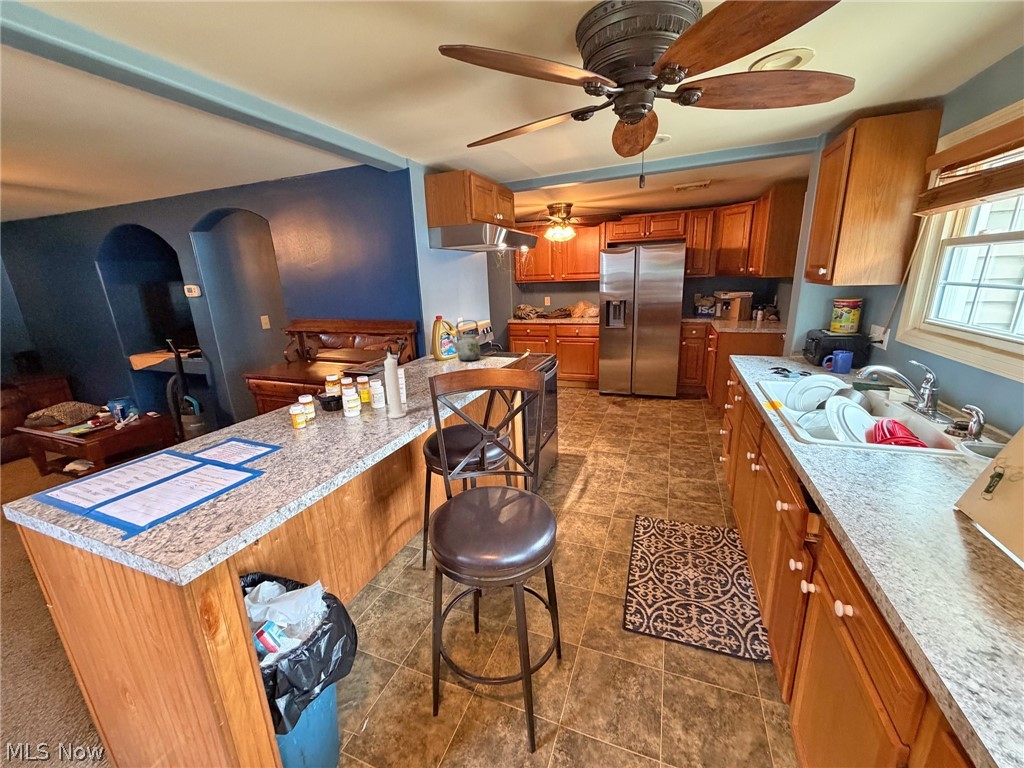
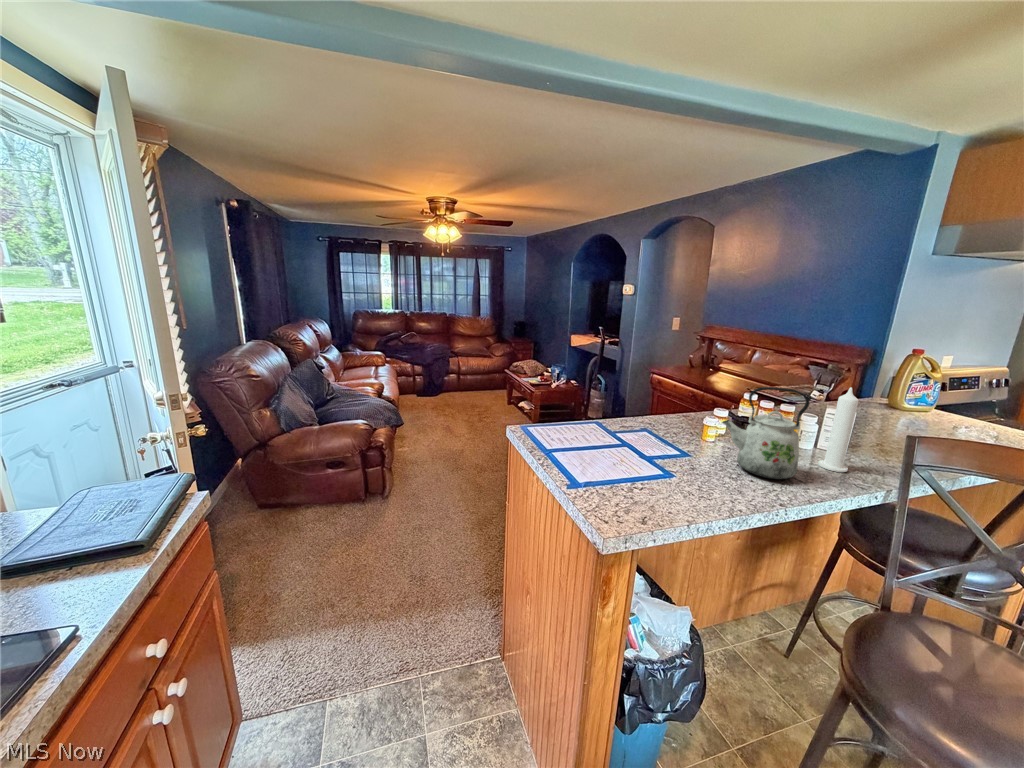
kettle: present [449,320,481,361] -> present [722,387,809,479]

